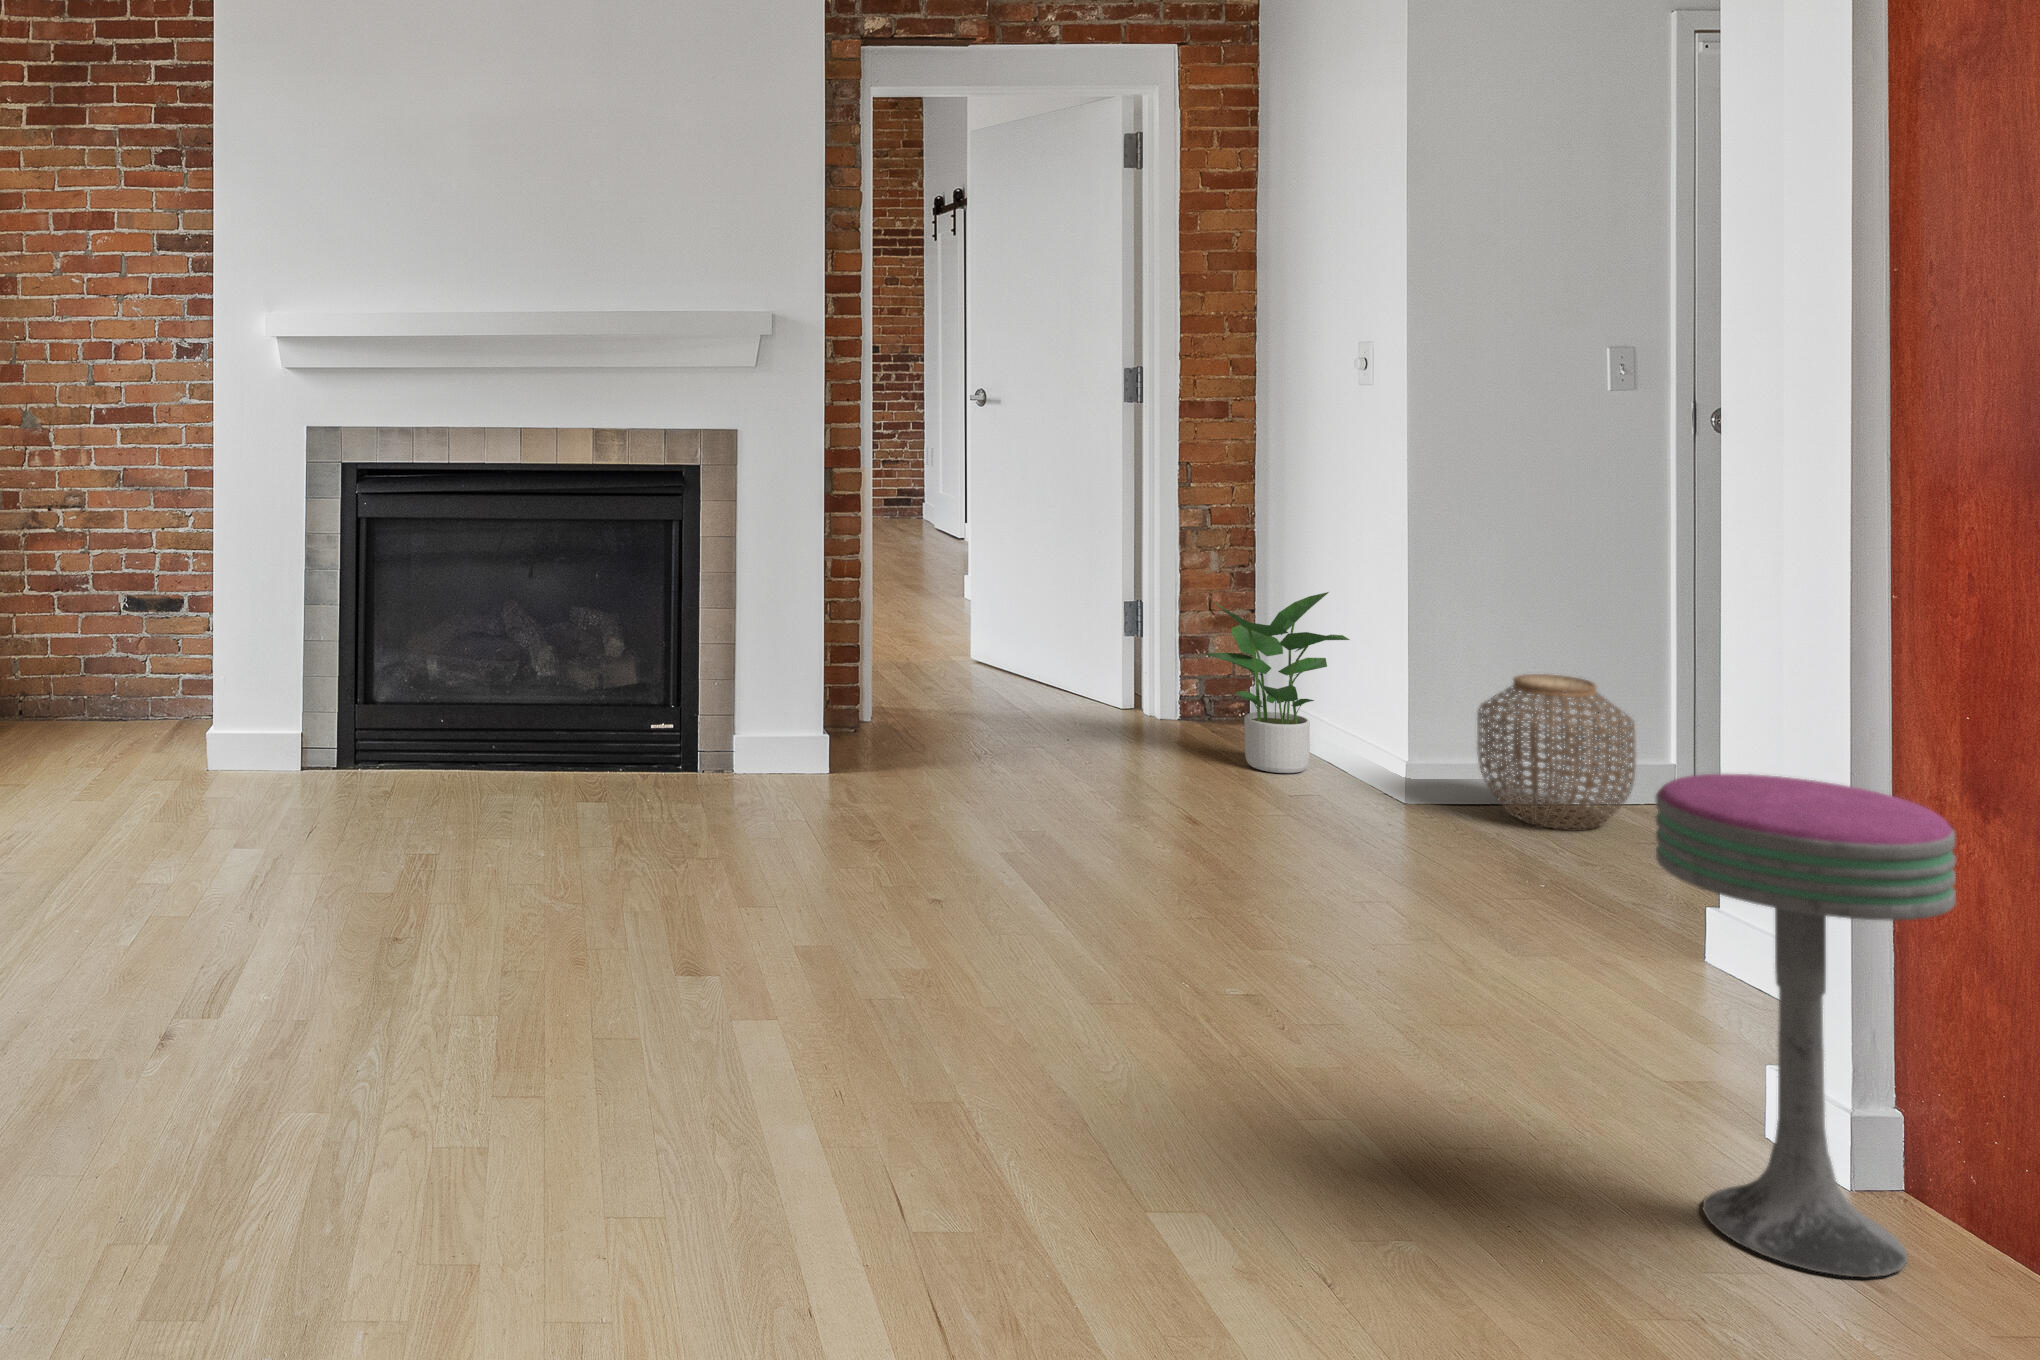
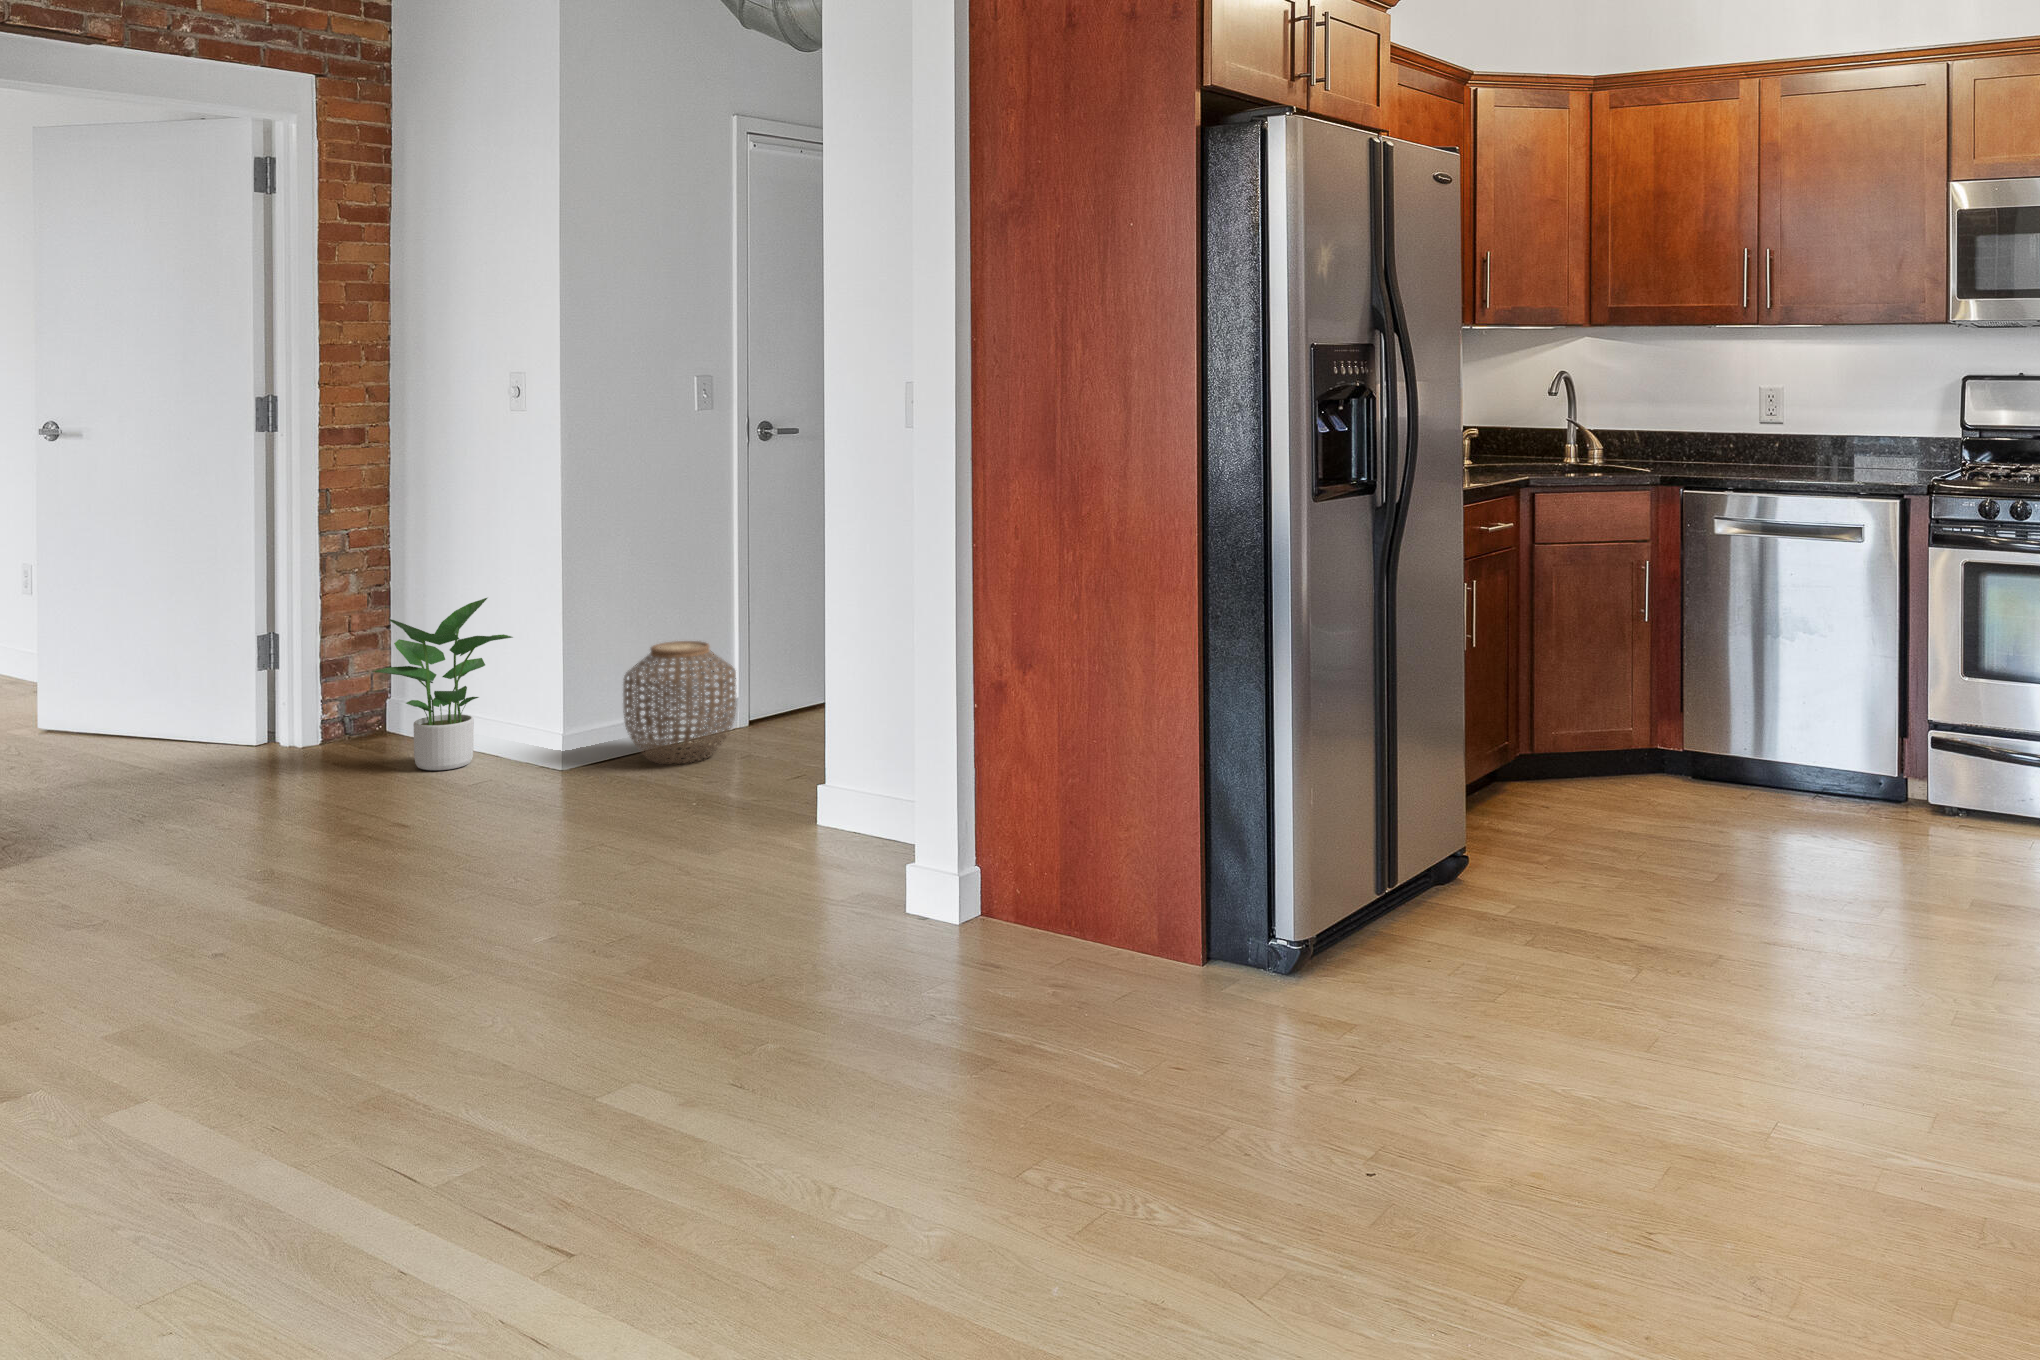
bar stool: present [1655,774,1956,1277] -> none [903,666,1056,971]

